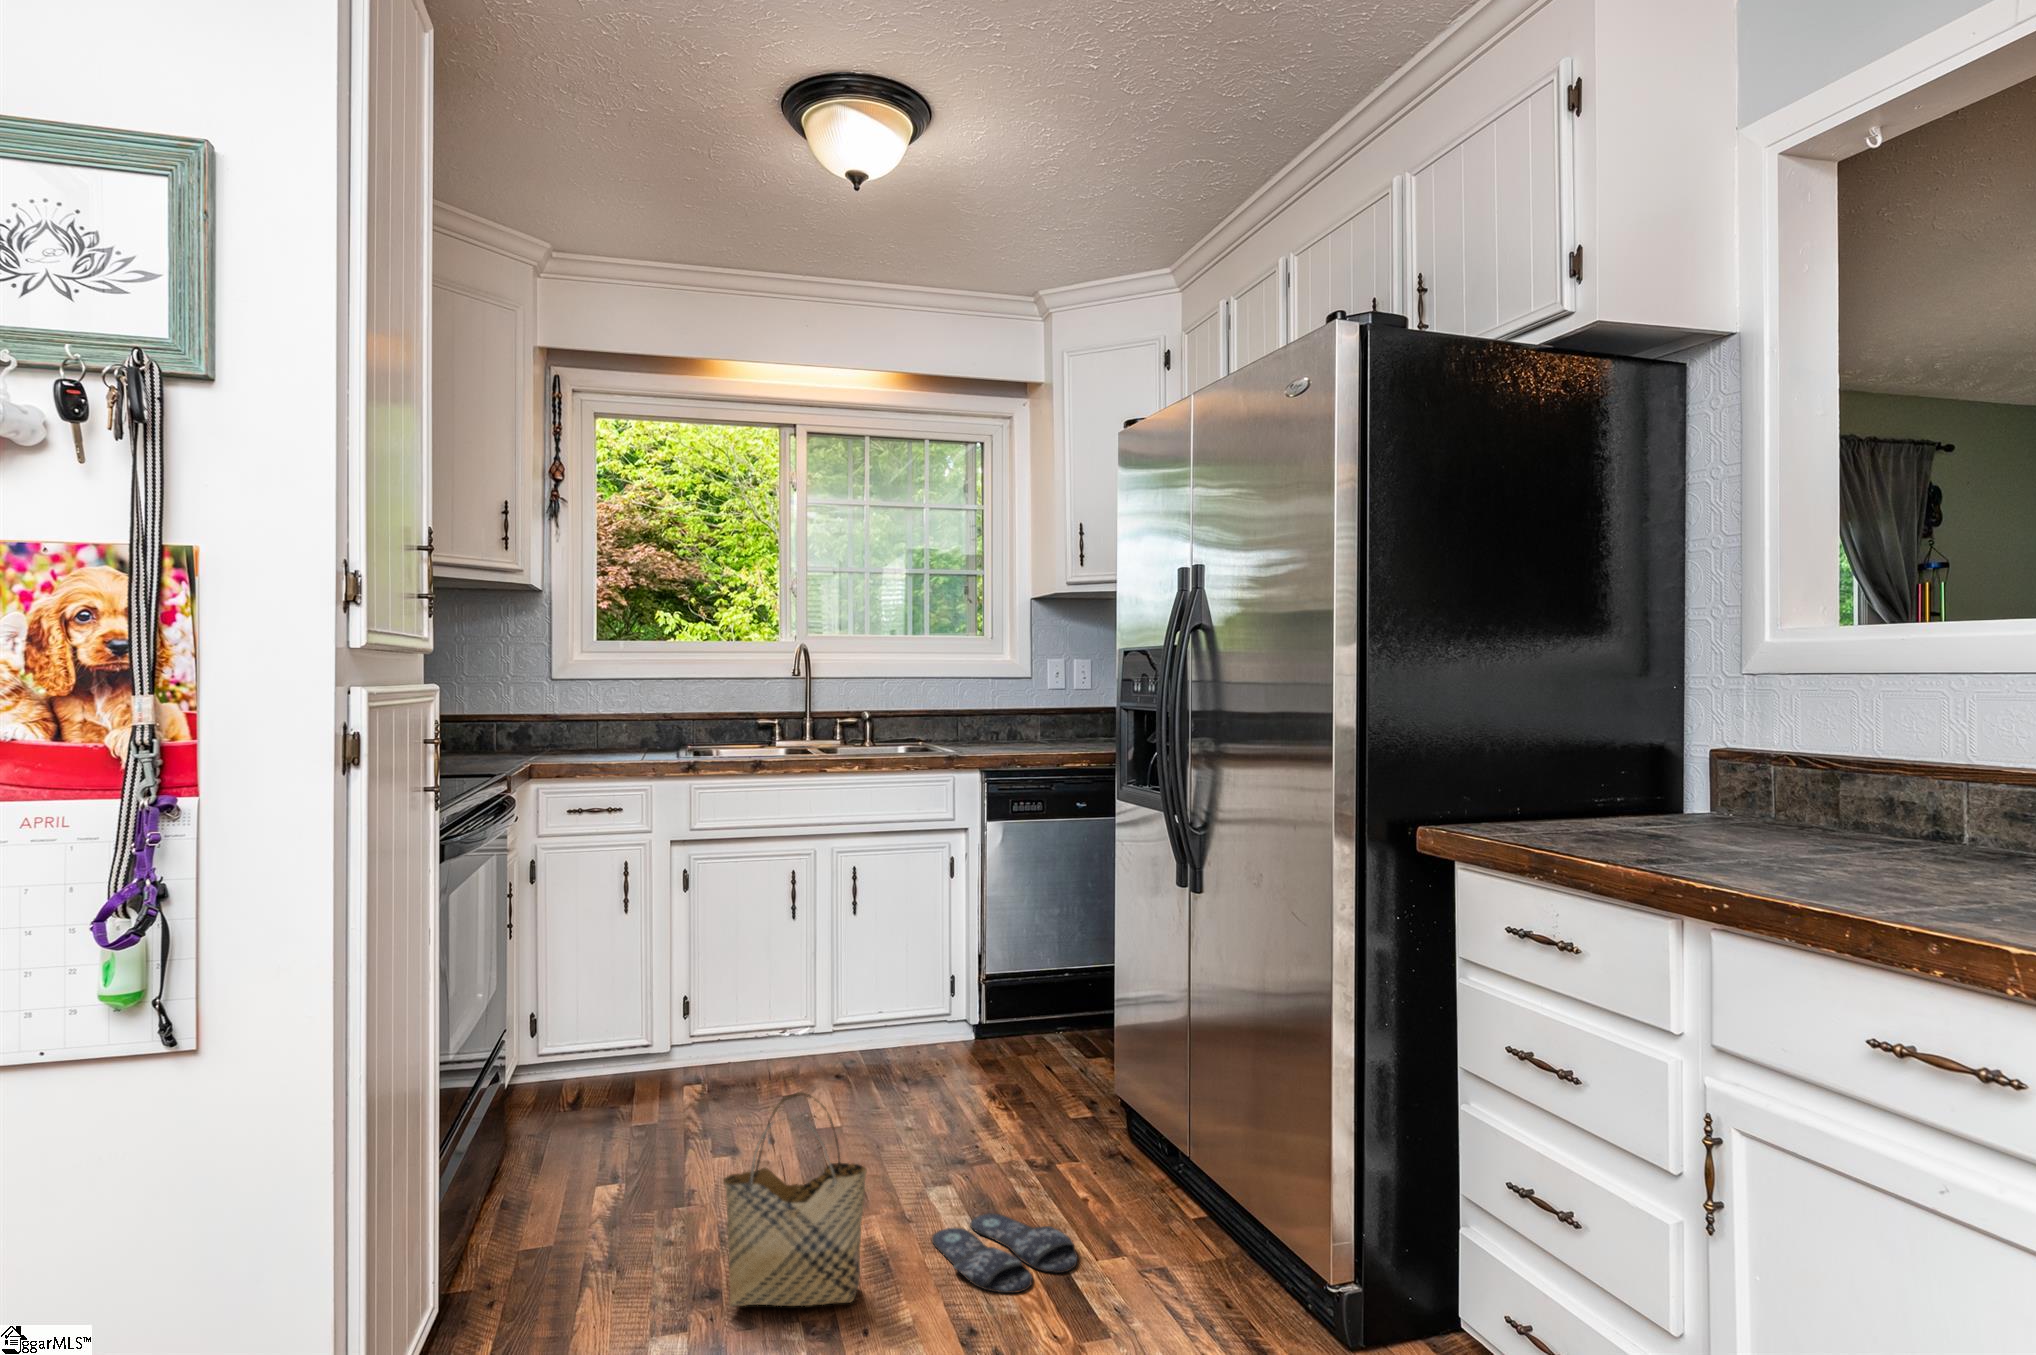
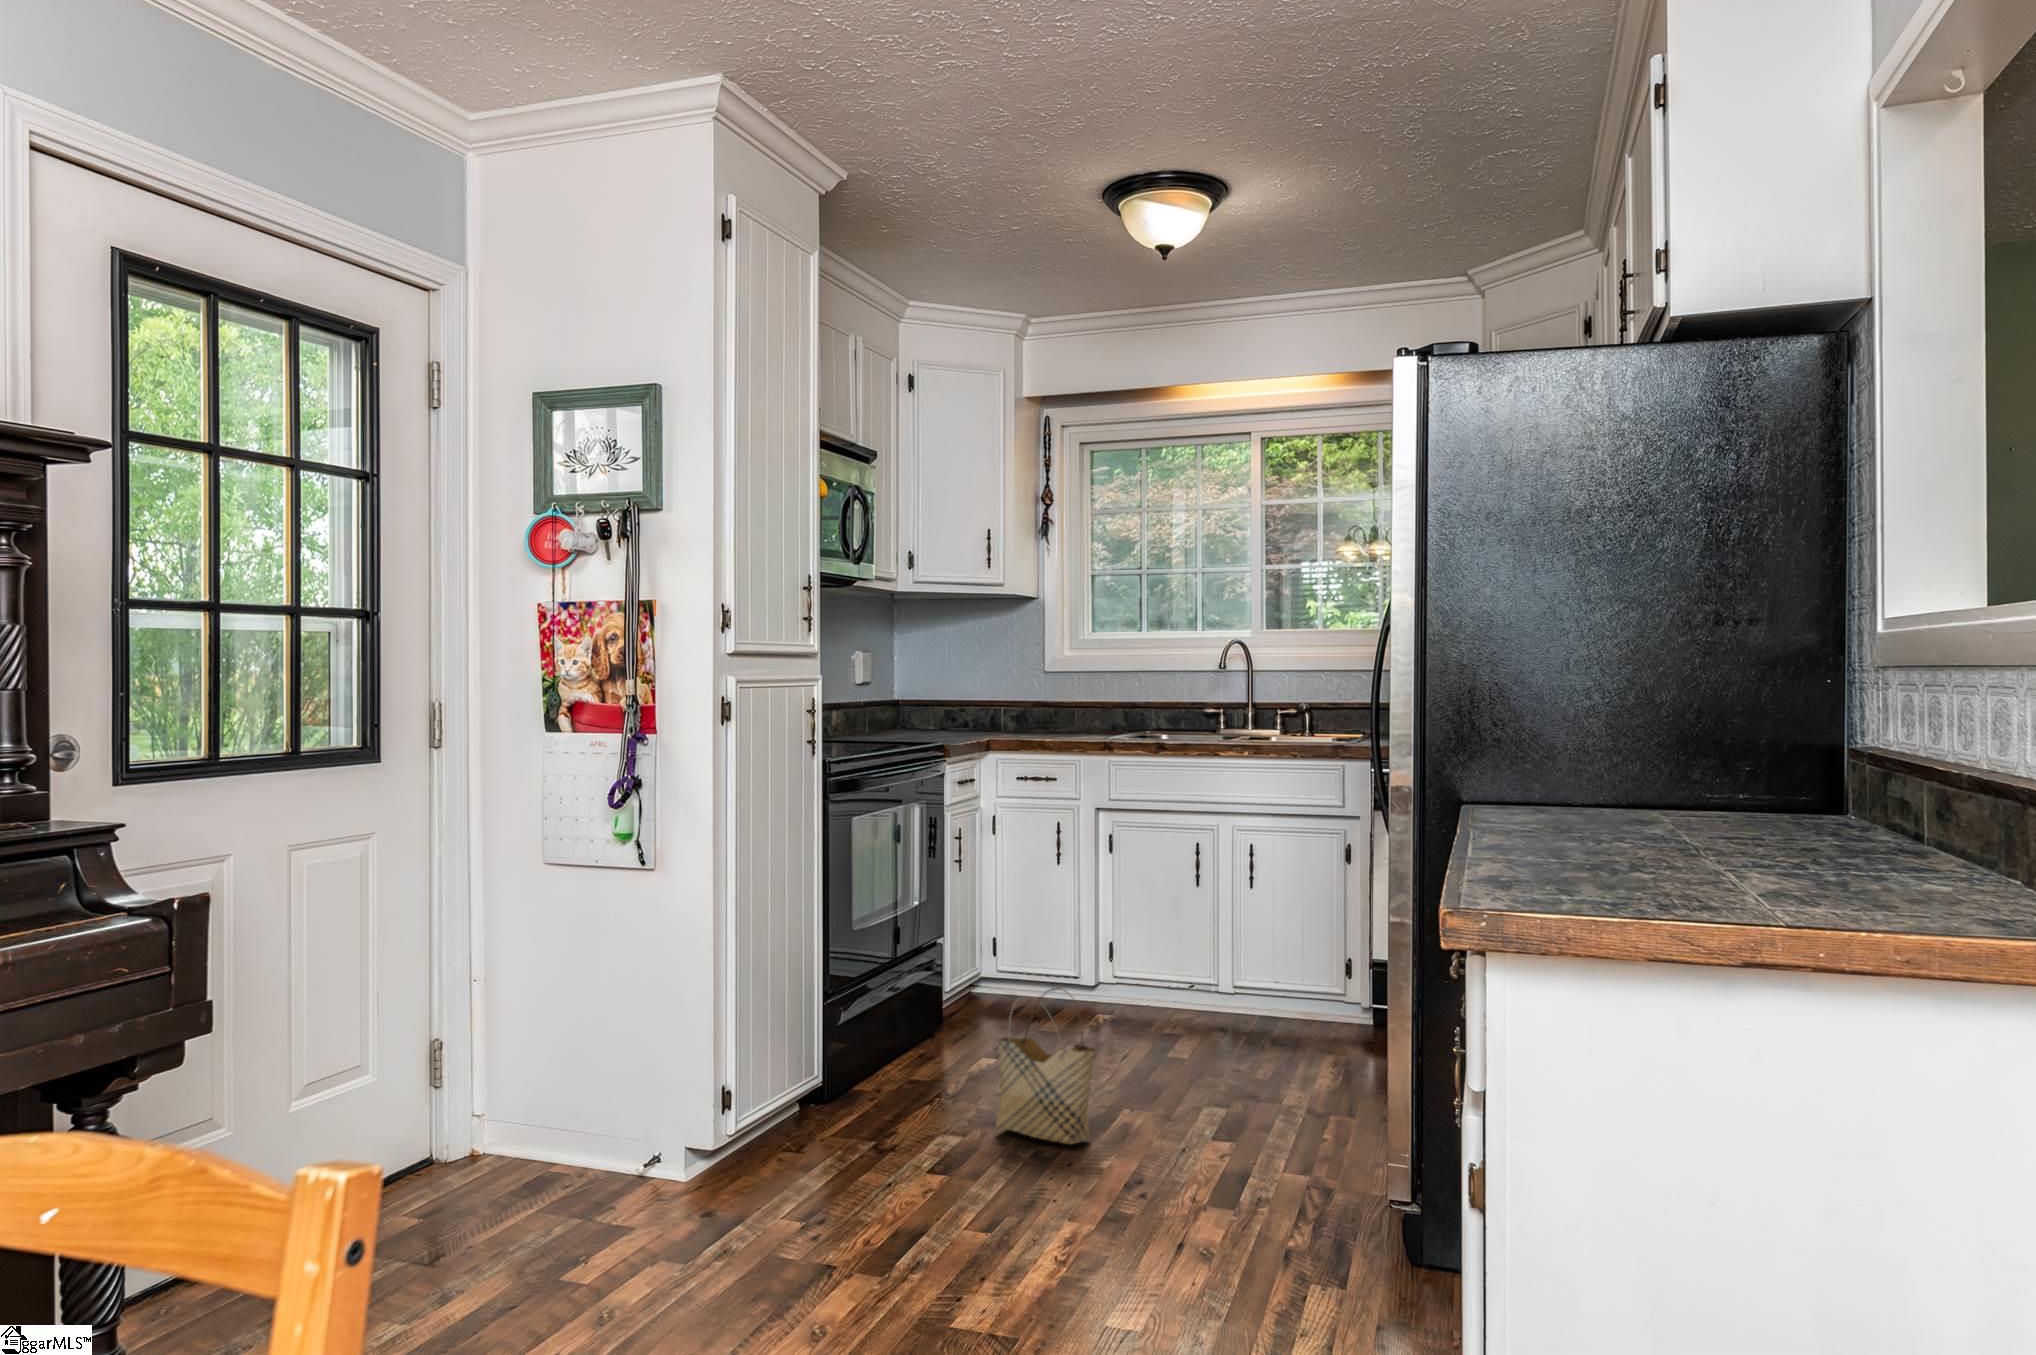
slippers: present [932,1213,1077,1293] -> none [1162,1126,1268,1171]

